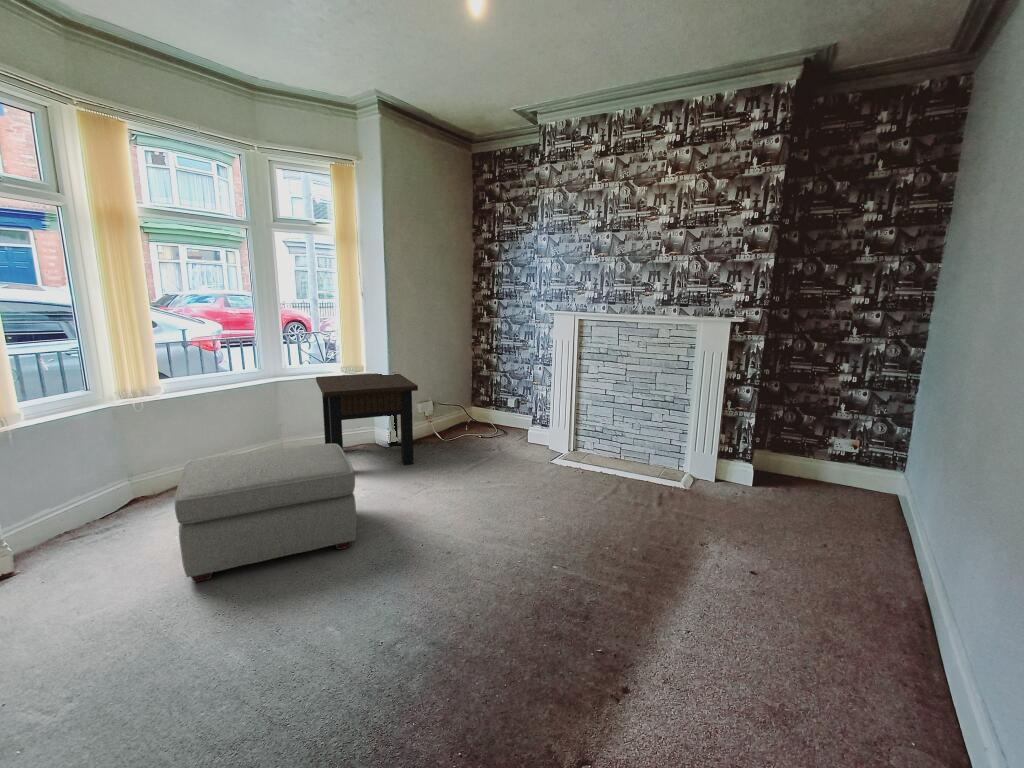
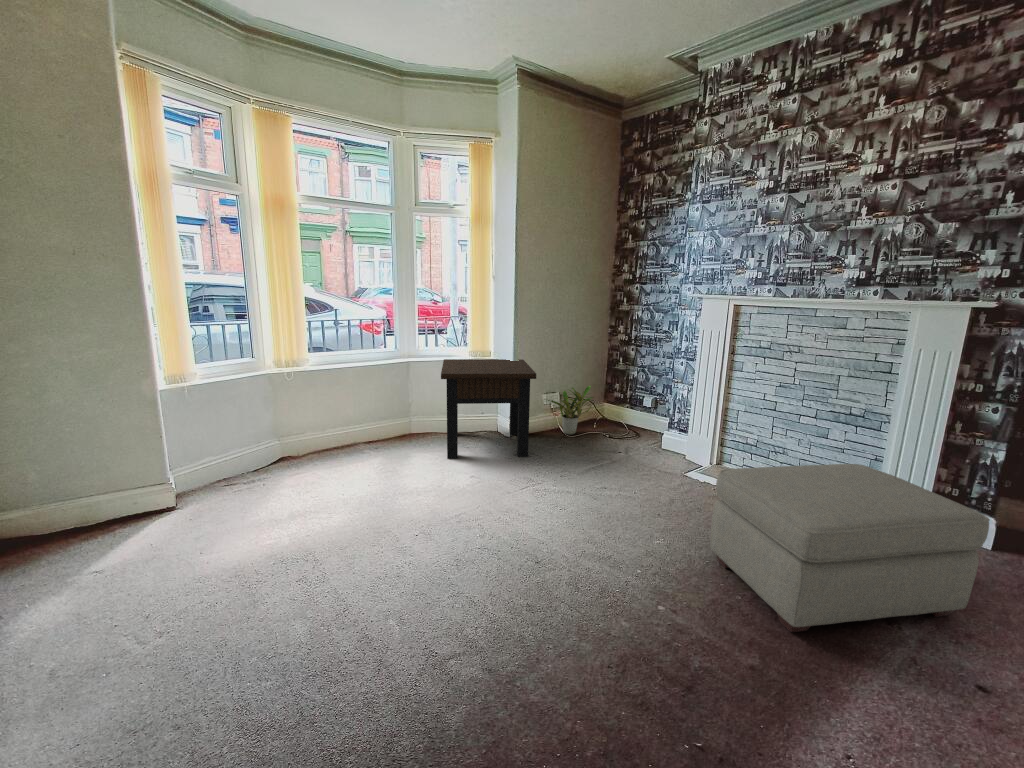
potted plant: none [420,392,466,440] -> present [548,385,593,435]
ottoman: present [175,444,356,582] -> present [710,464,990,632]

